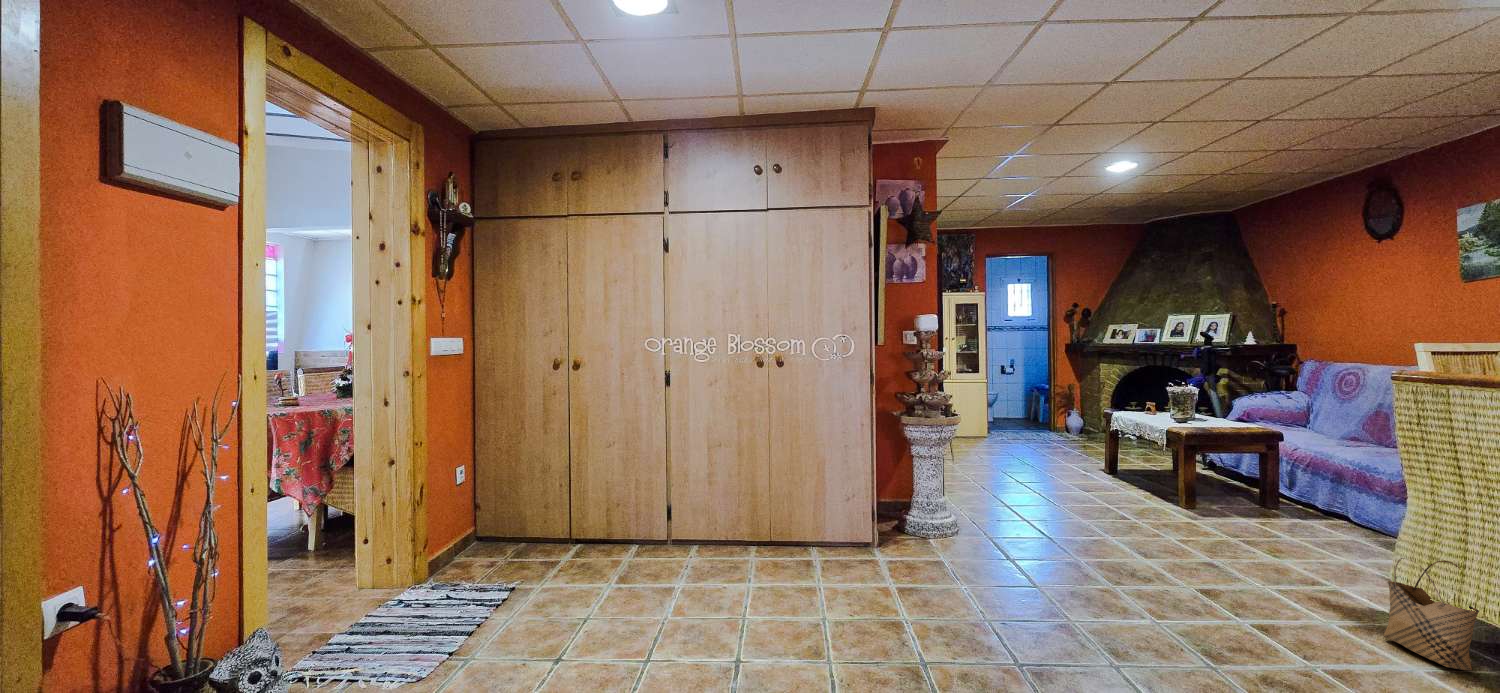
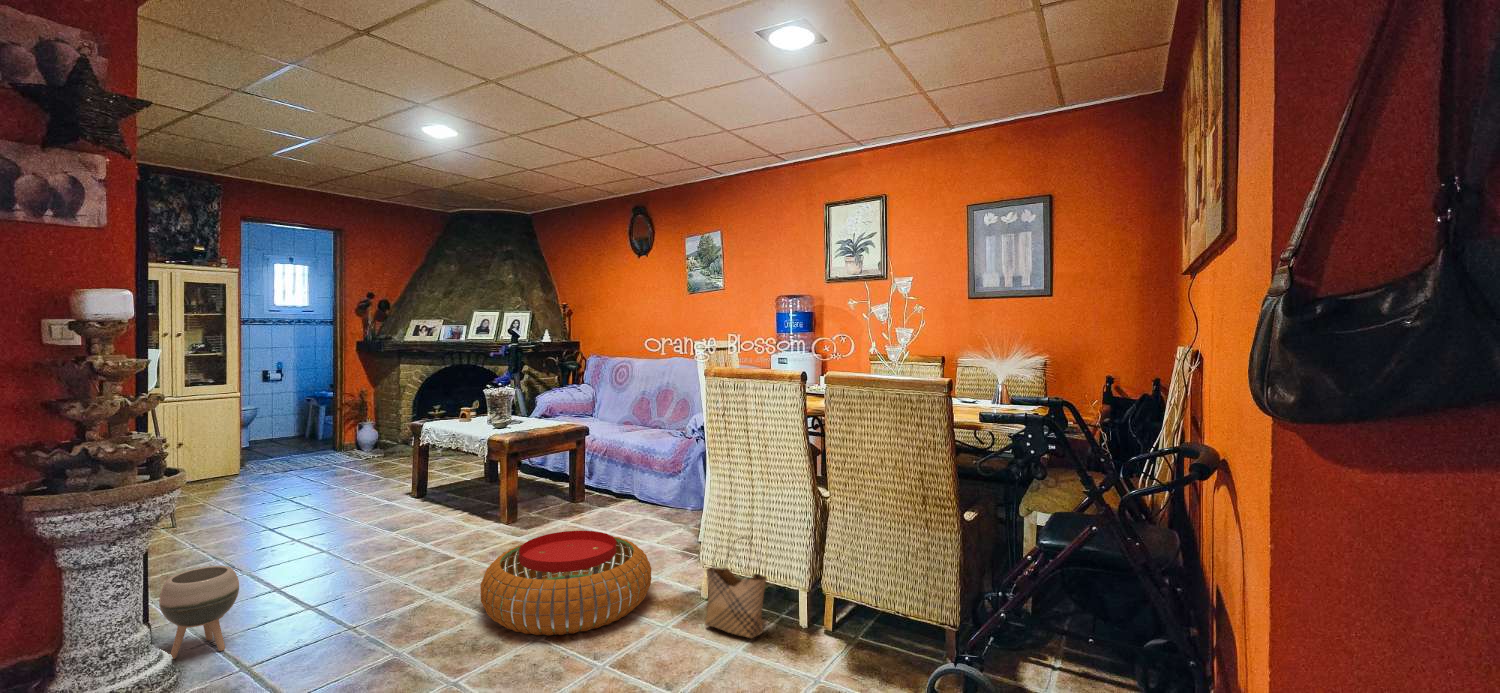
planter: none [948,476,985,526] -> present [159,566,239,659]
pouf: none [1141,512,1326,601] -> present [480,531,652,636]

